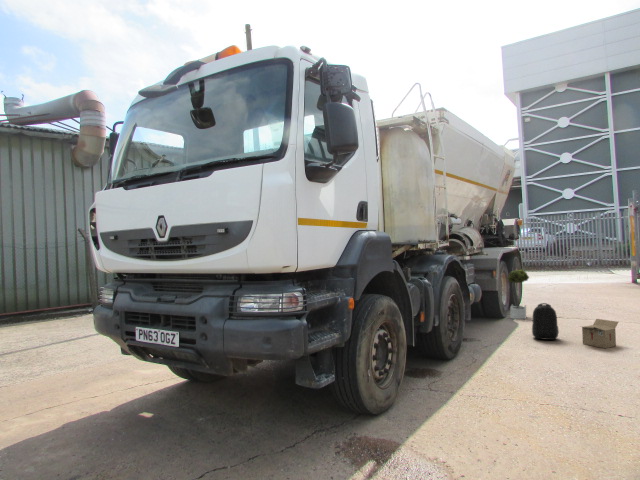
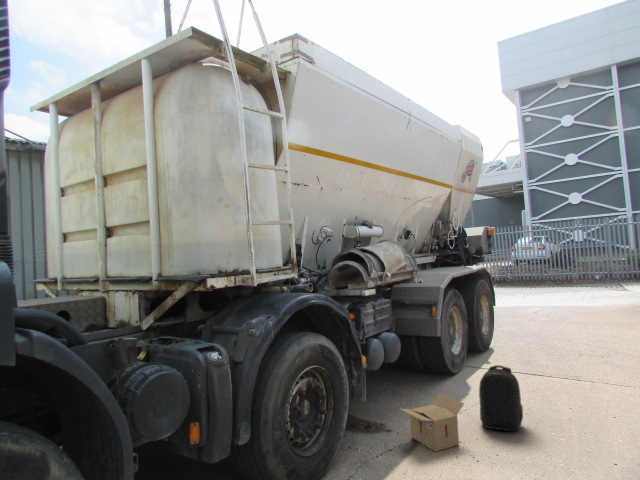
potted tree: present [507,269,529,319] -> none [461,300,492,375]
cardboard box: present [582,319,618,348] -> present [401,394,464,452]

